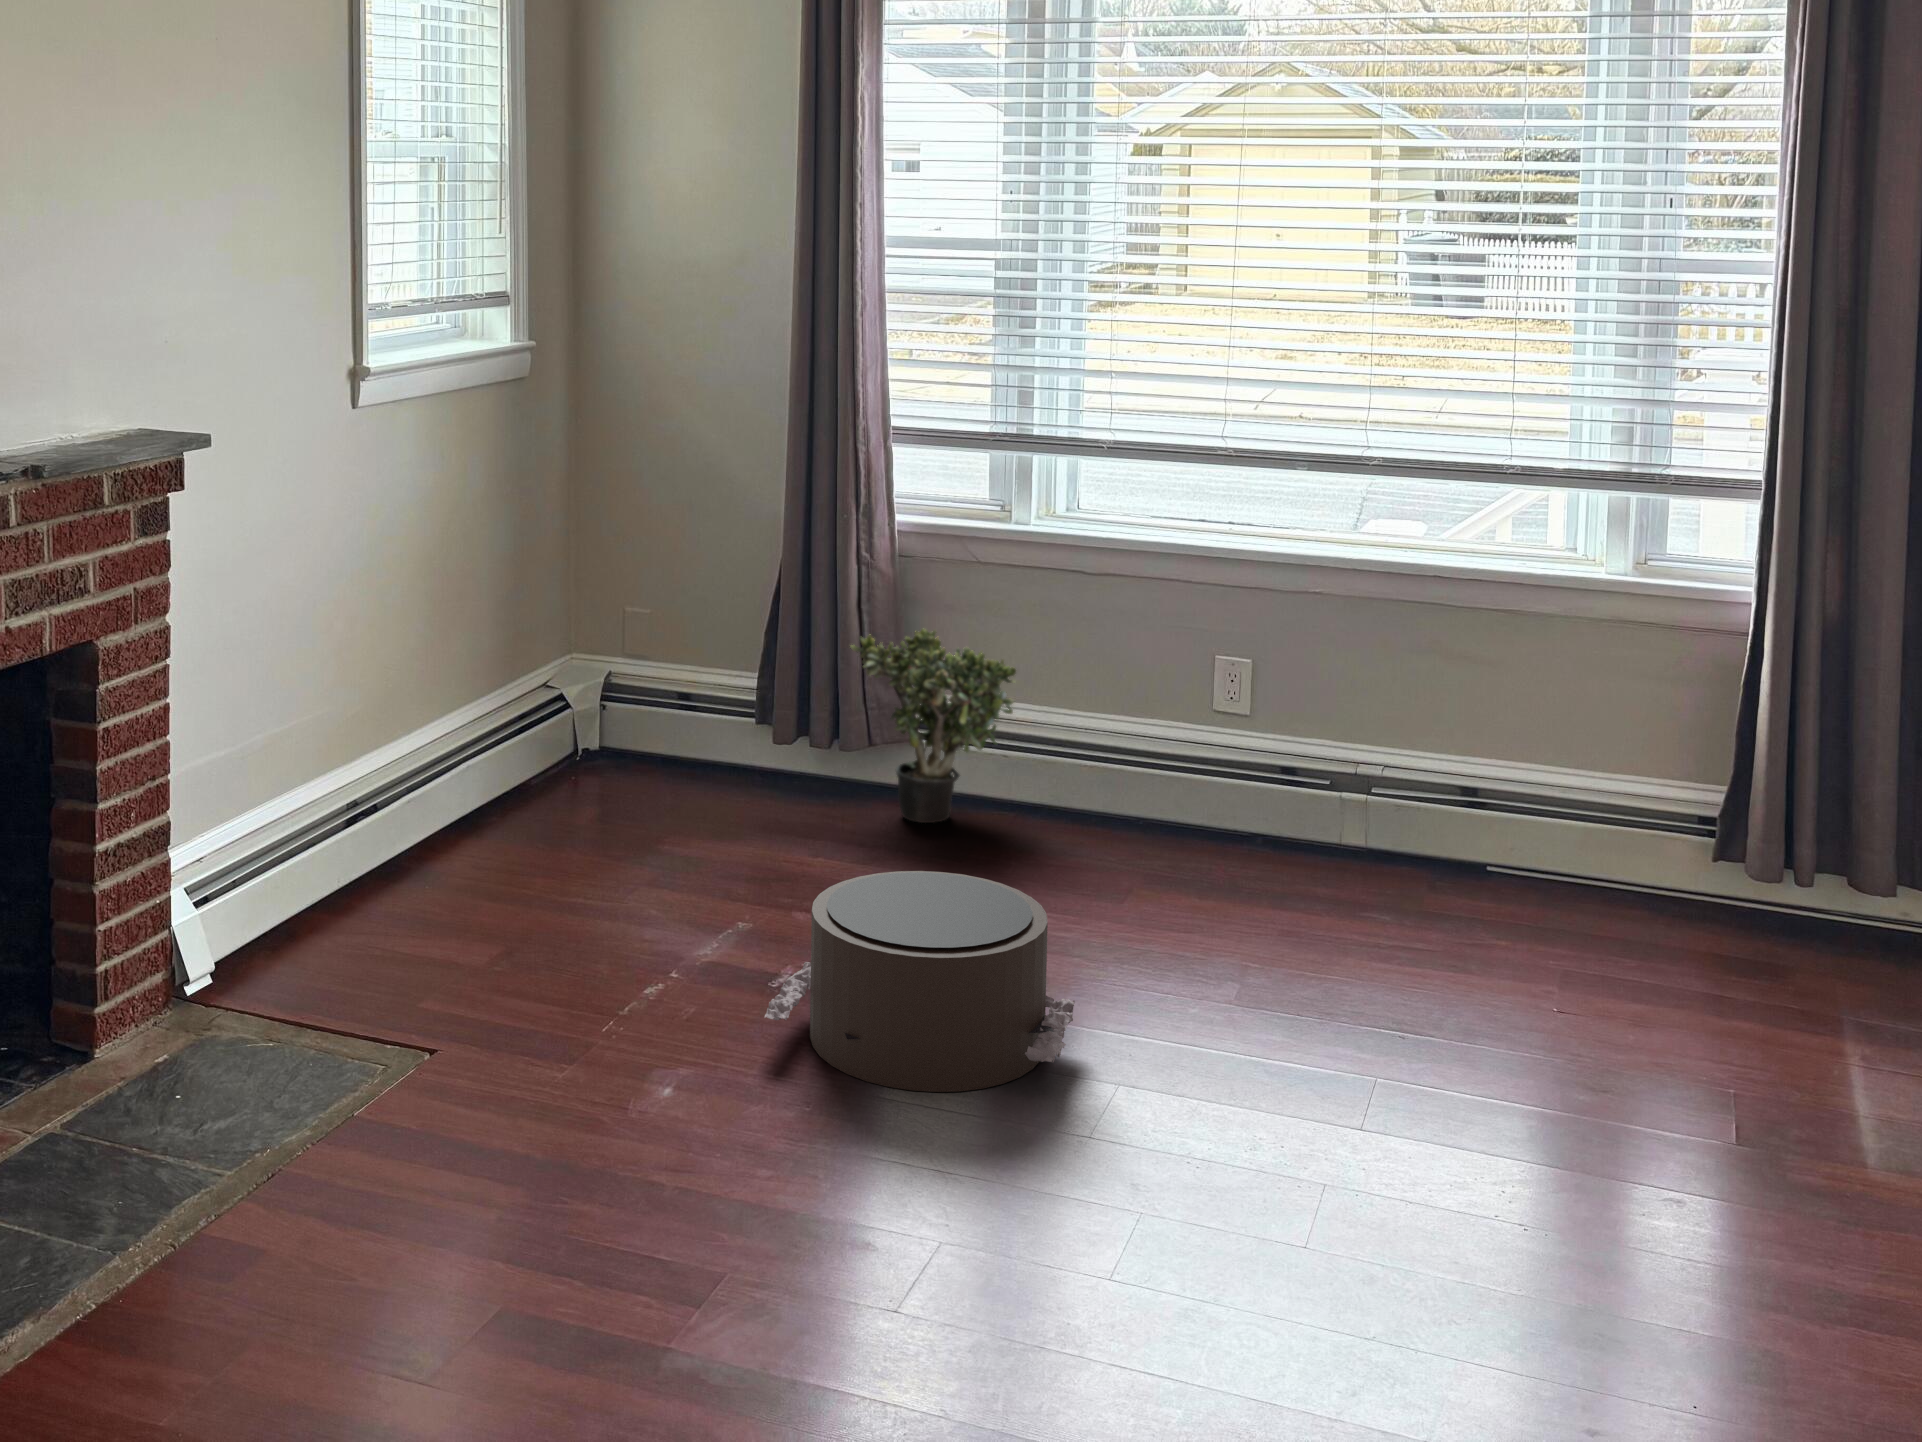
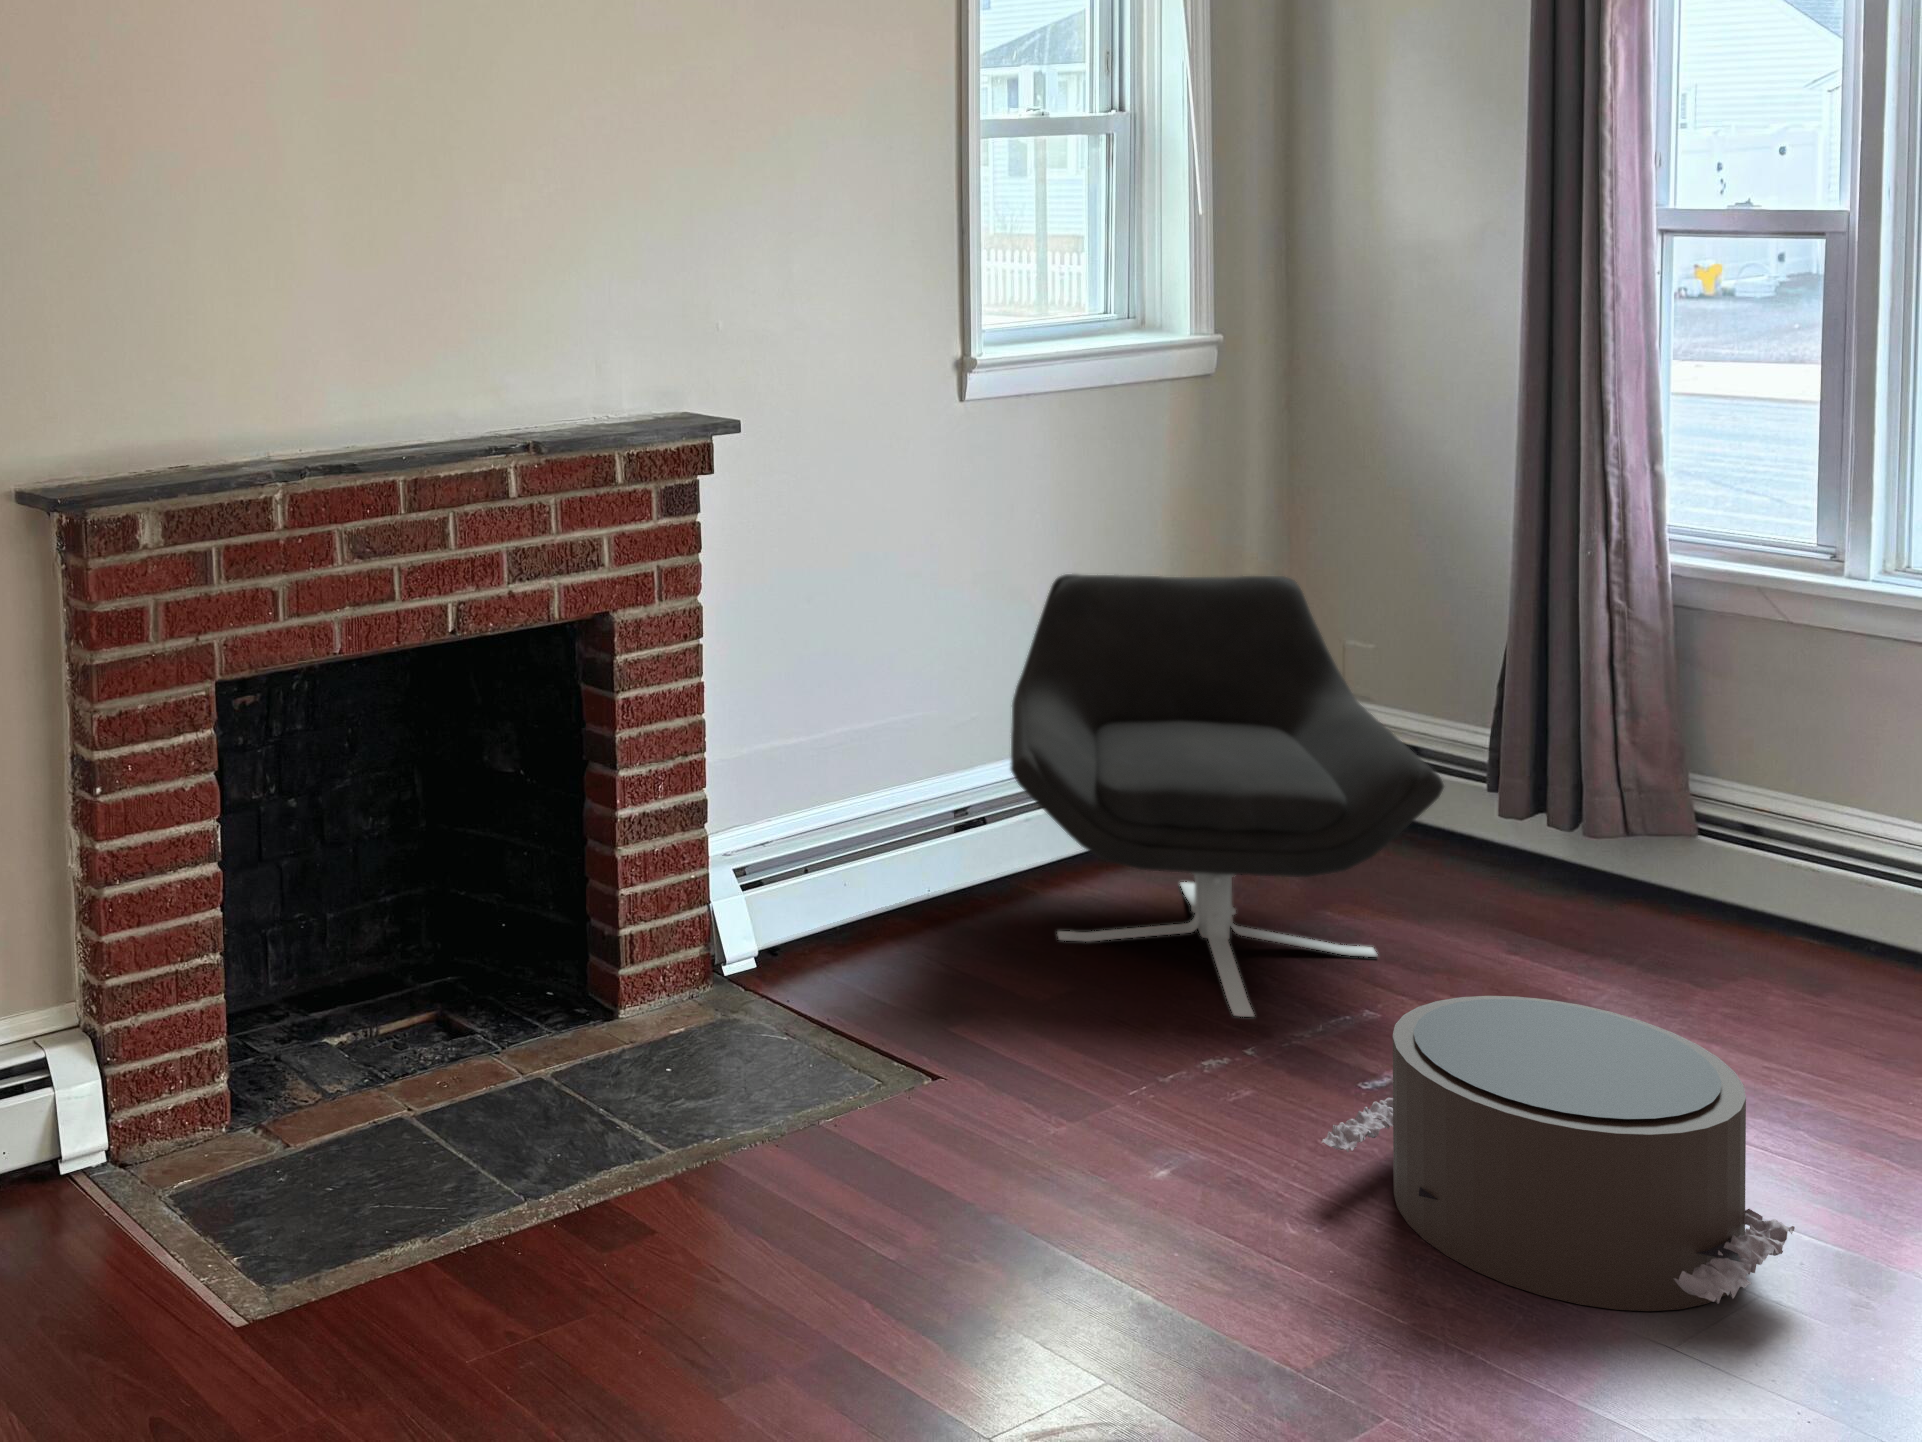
lounge chair: none [402,555,780,940] -> present [1010,574,1444,1017]
potted plant: present [851,629,1016,823] -> none [1592,699,1849,949]

